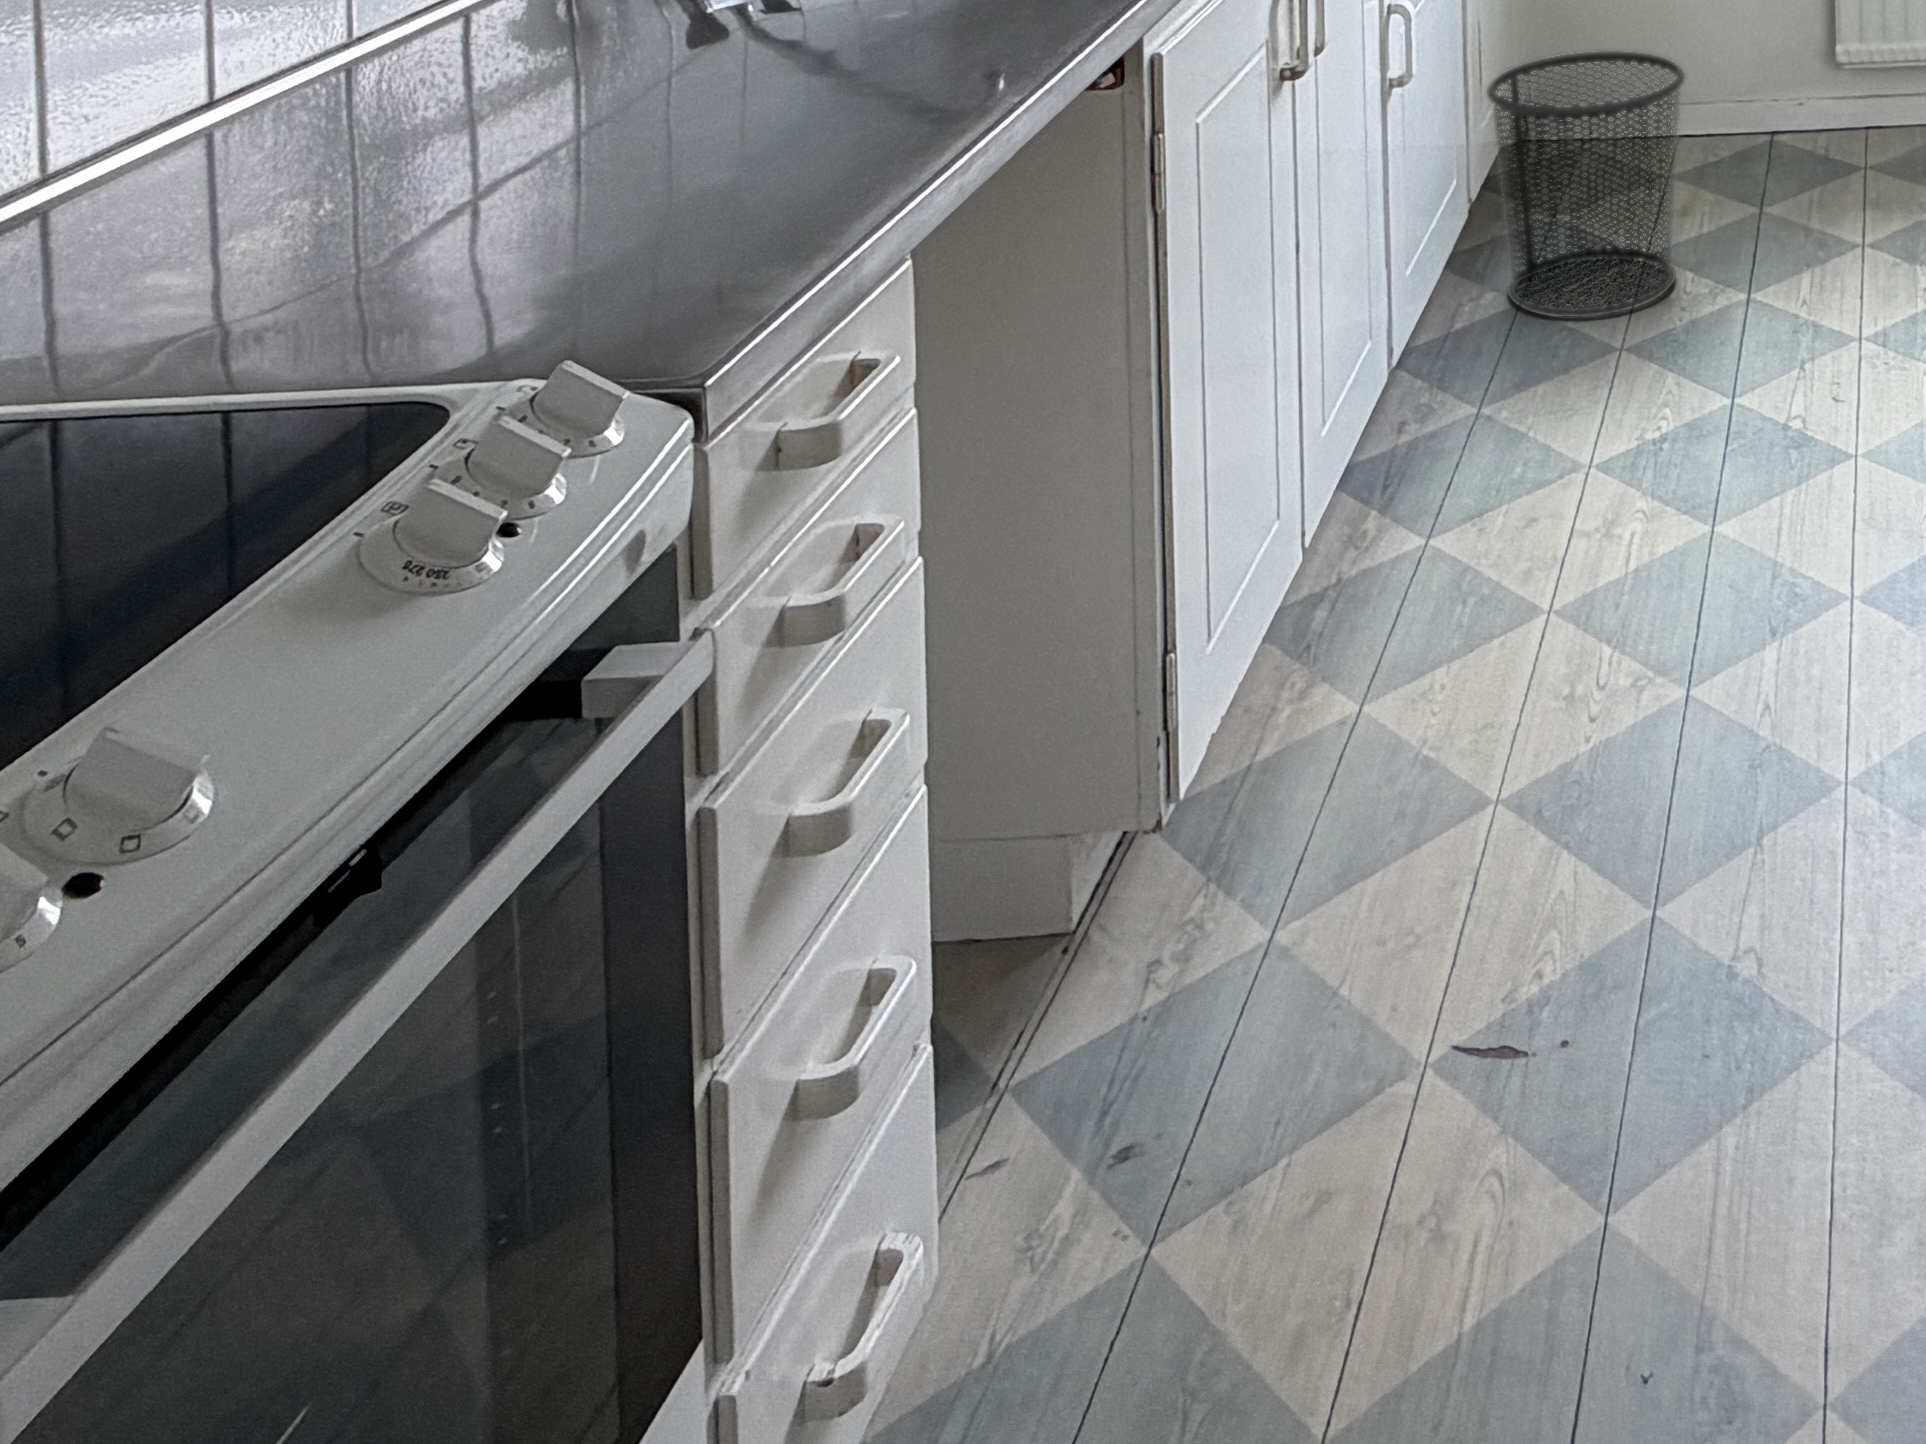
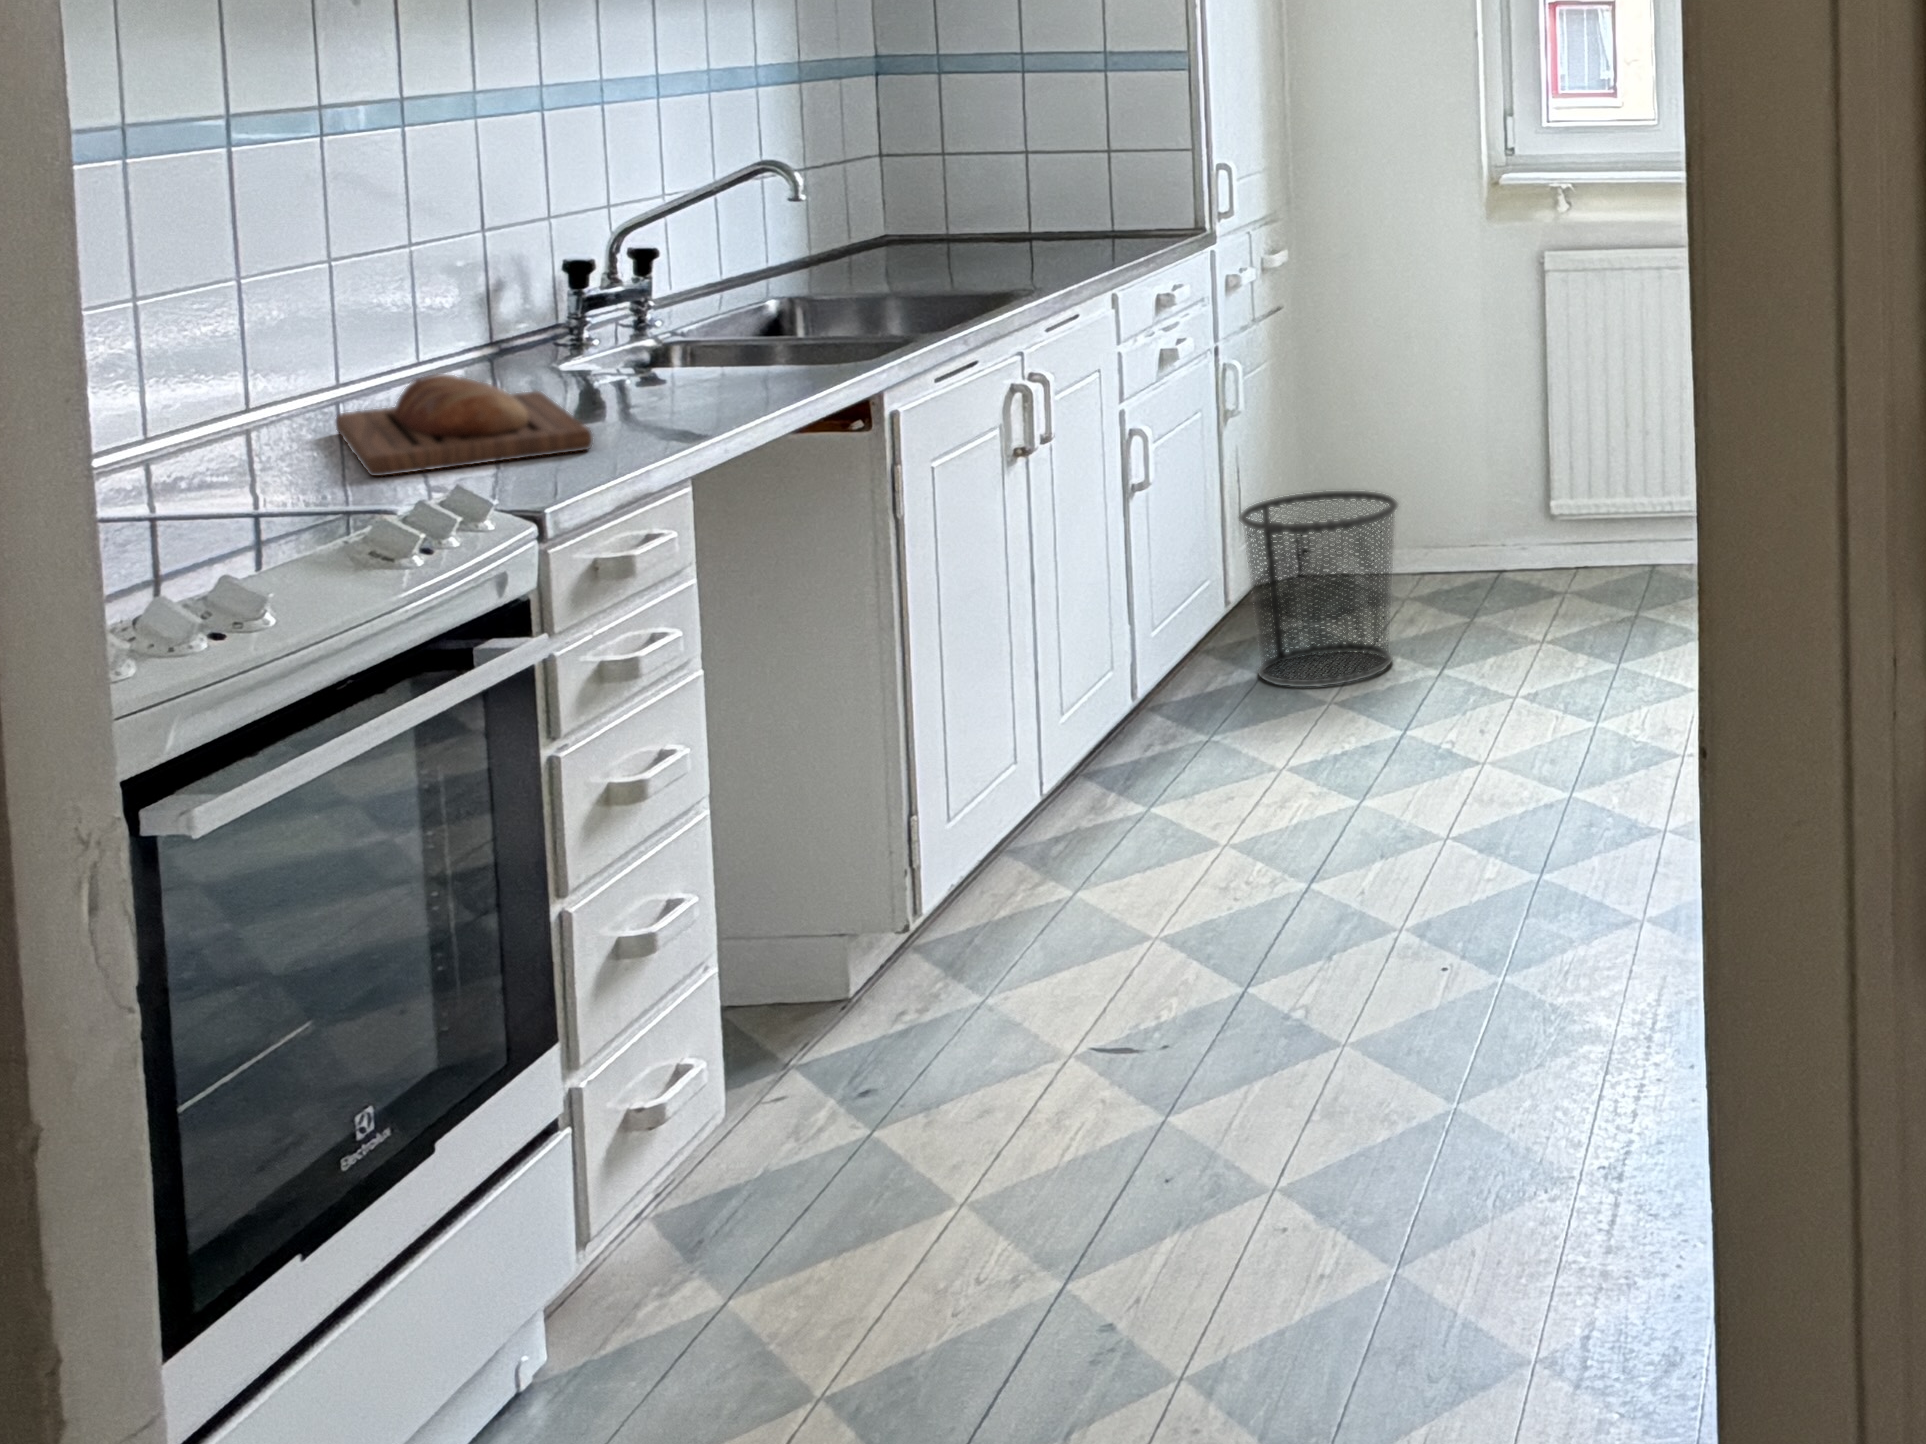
bread loaf: none [344,64,759,285] -> present [336,374,593,476]

